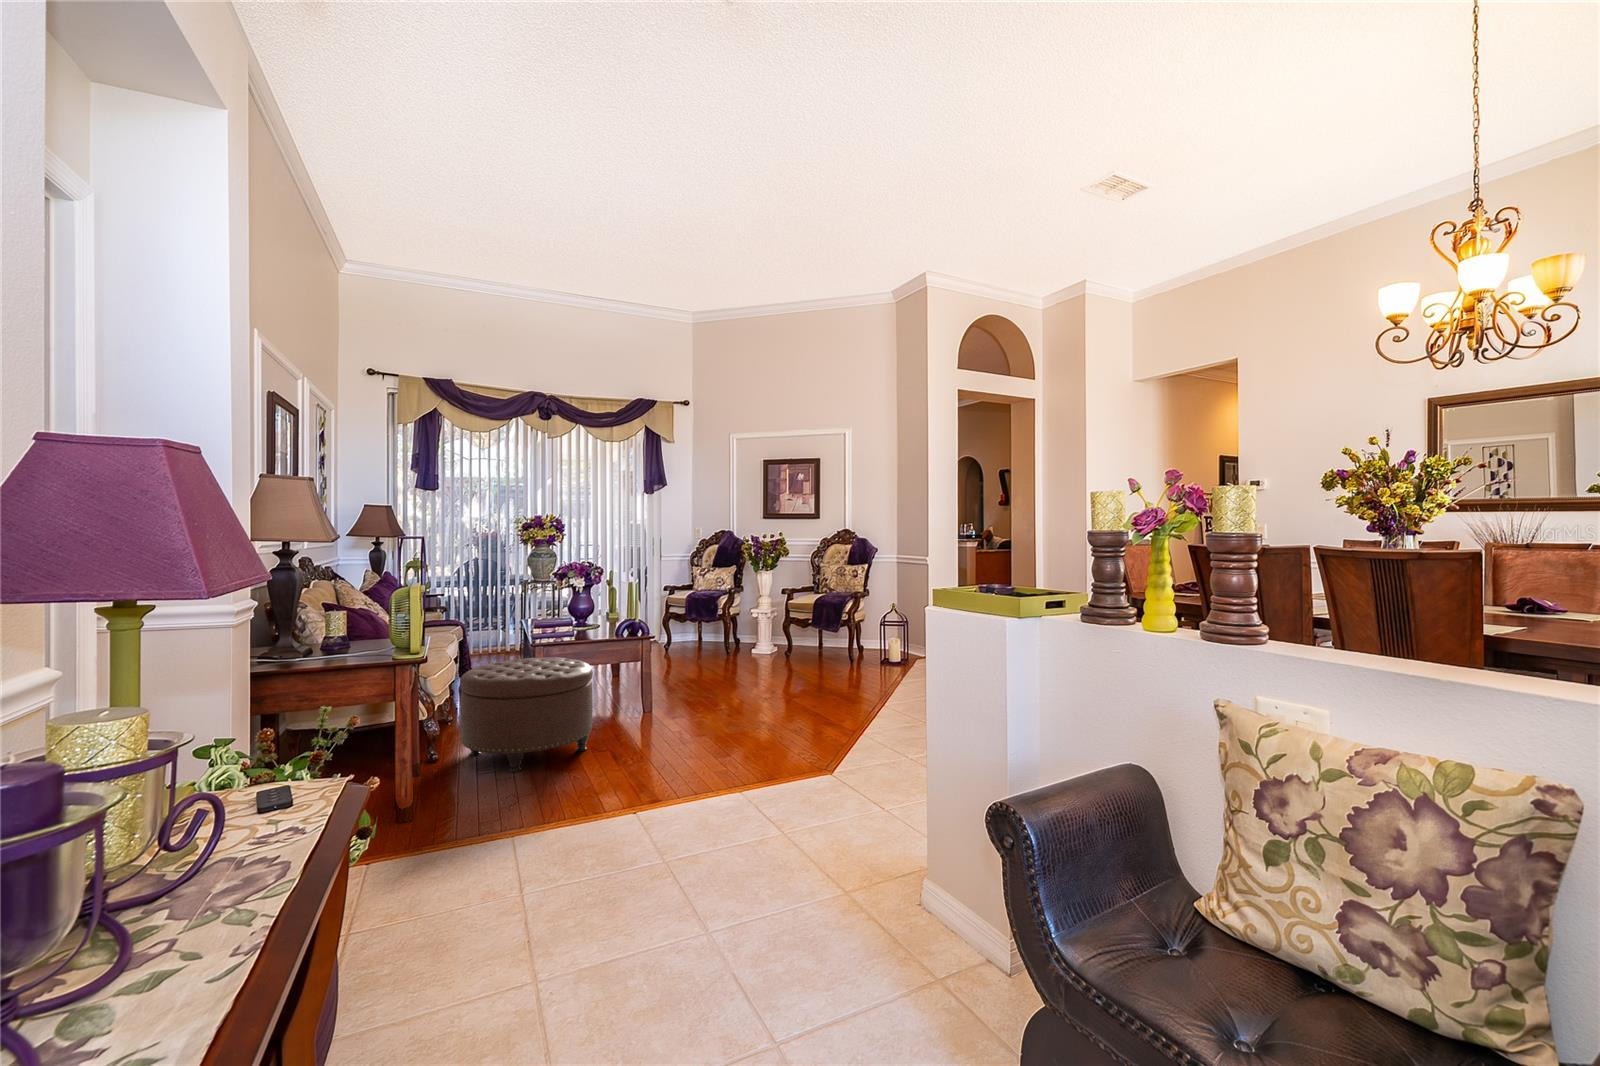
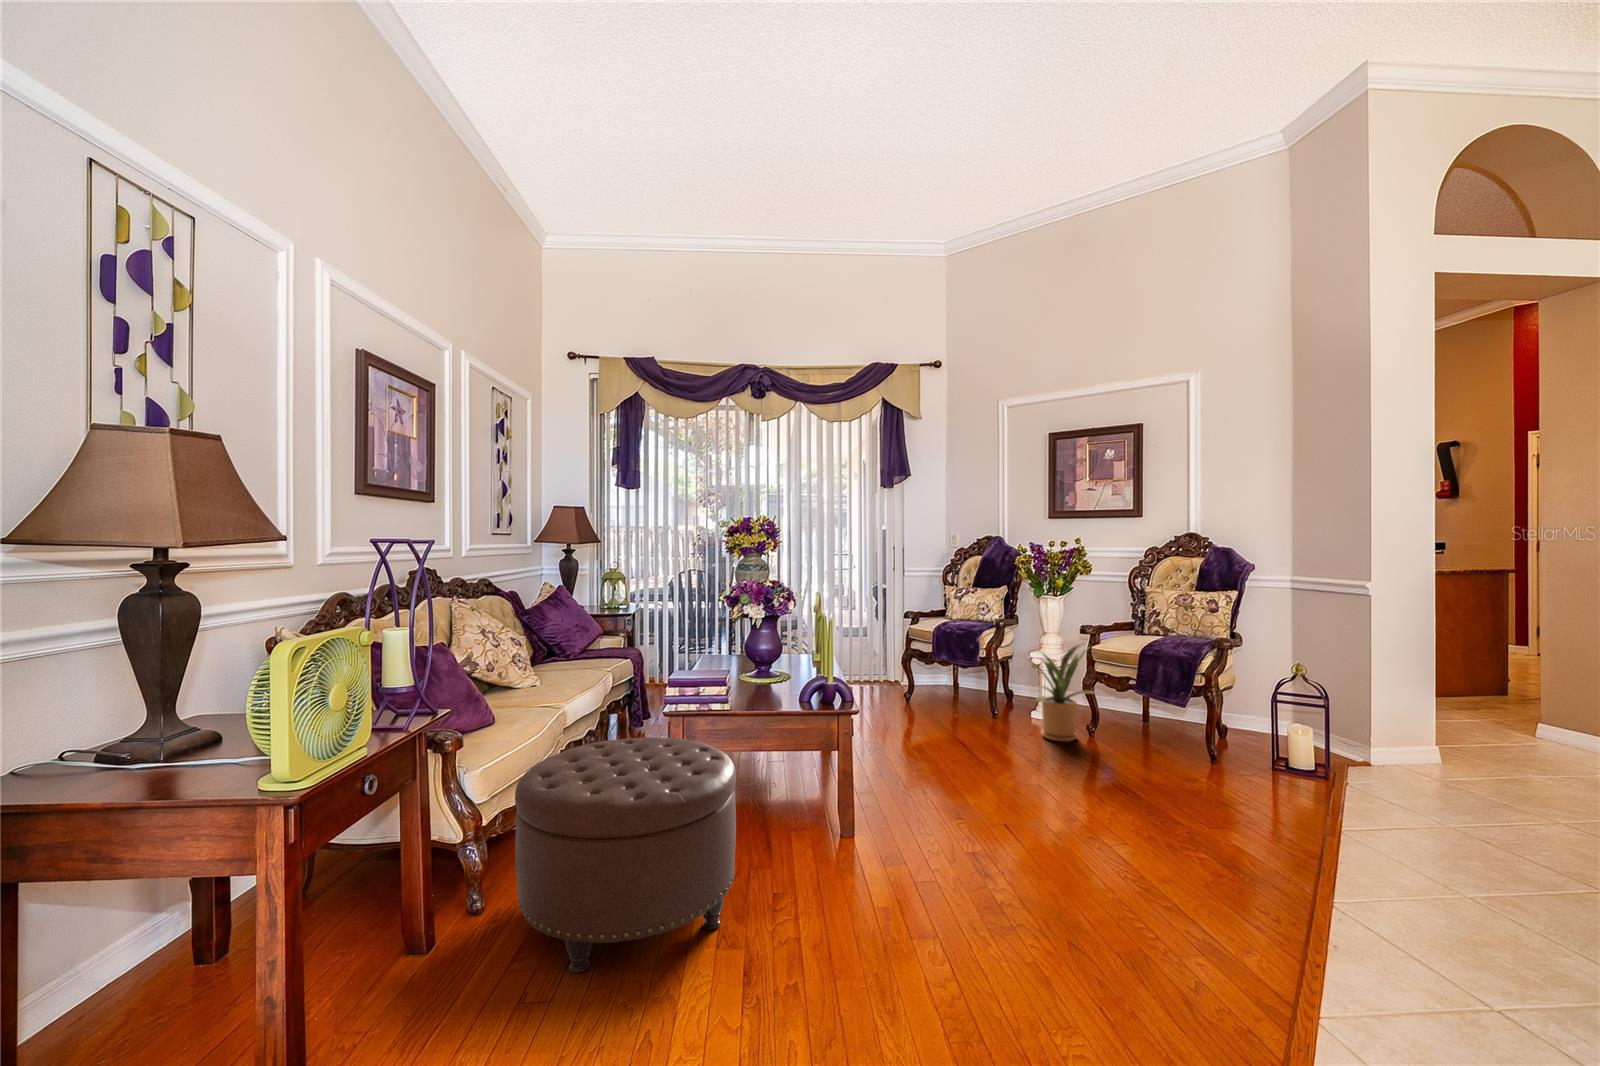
house plant: none [739,600,794,663] -> present [1026,644,1096,742]

